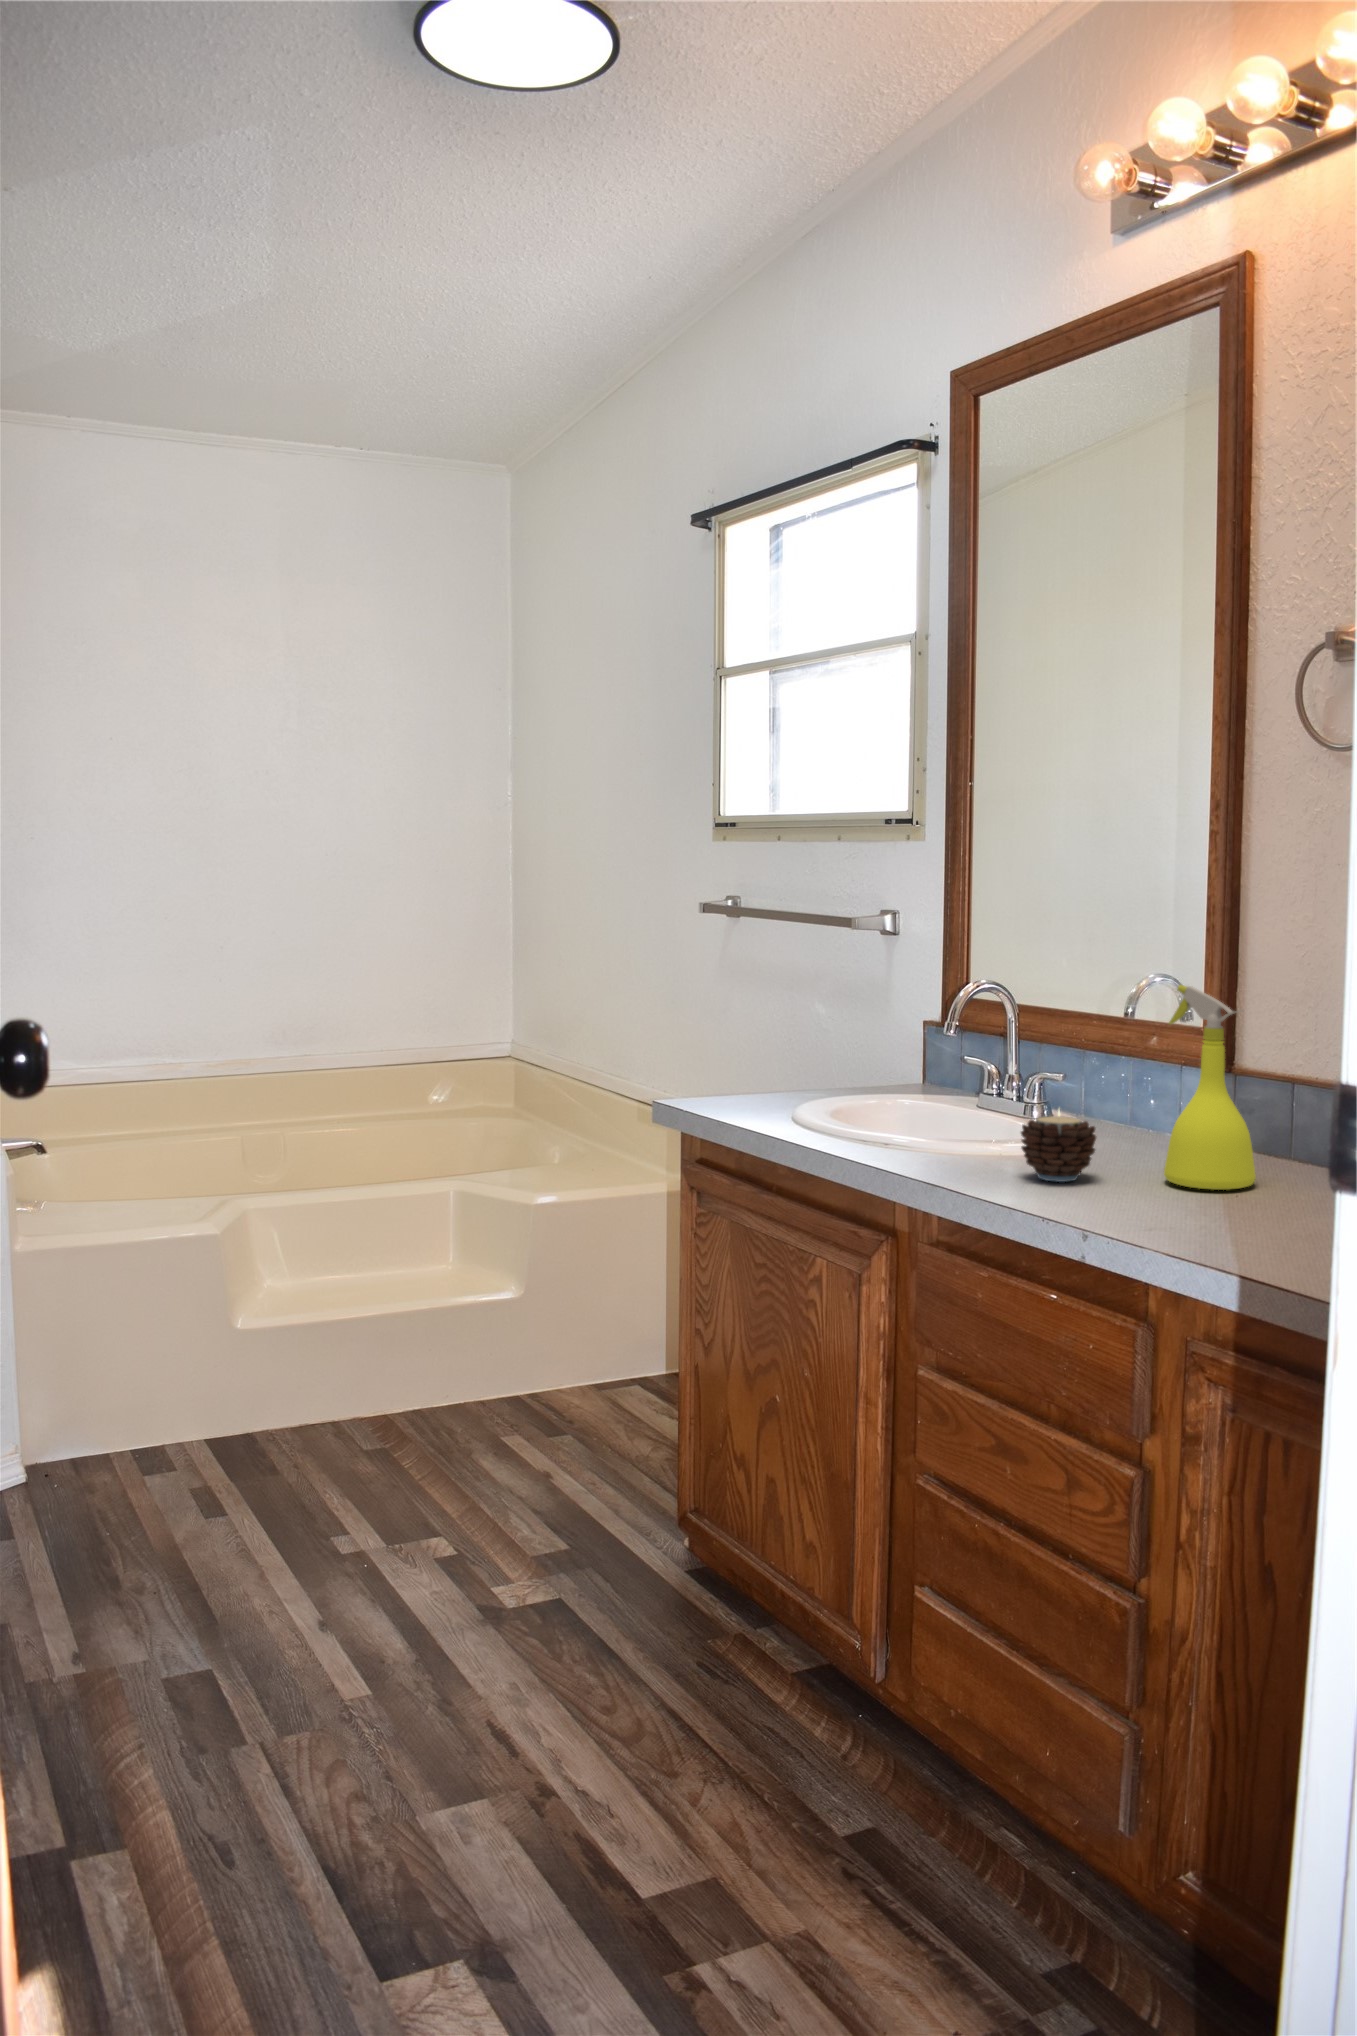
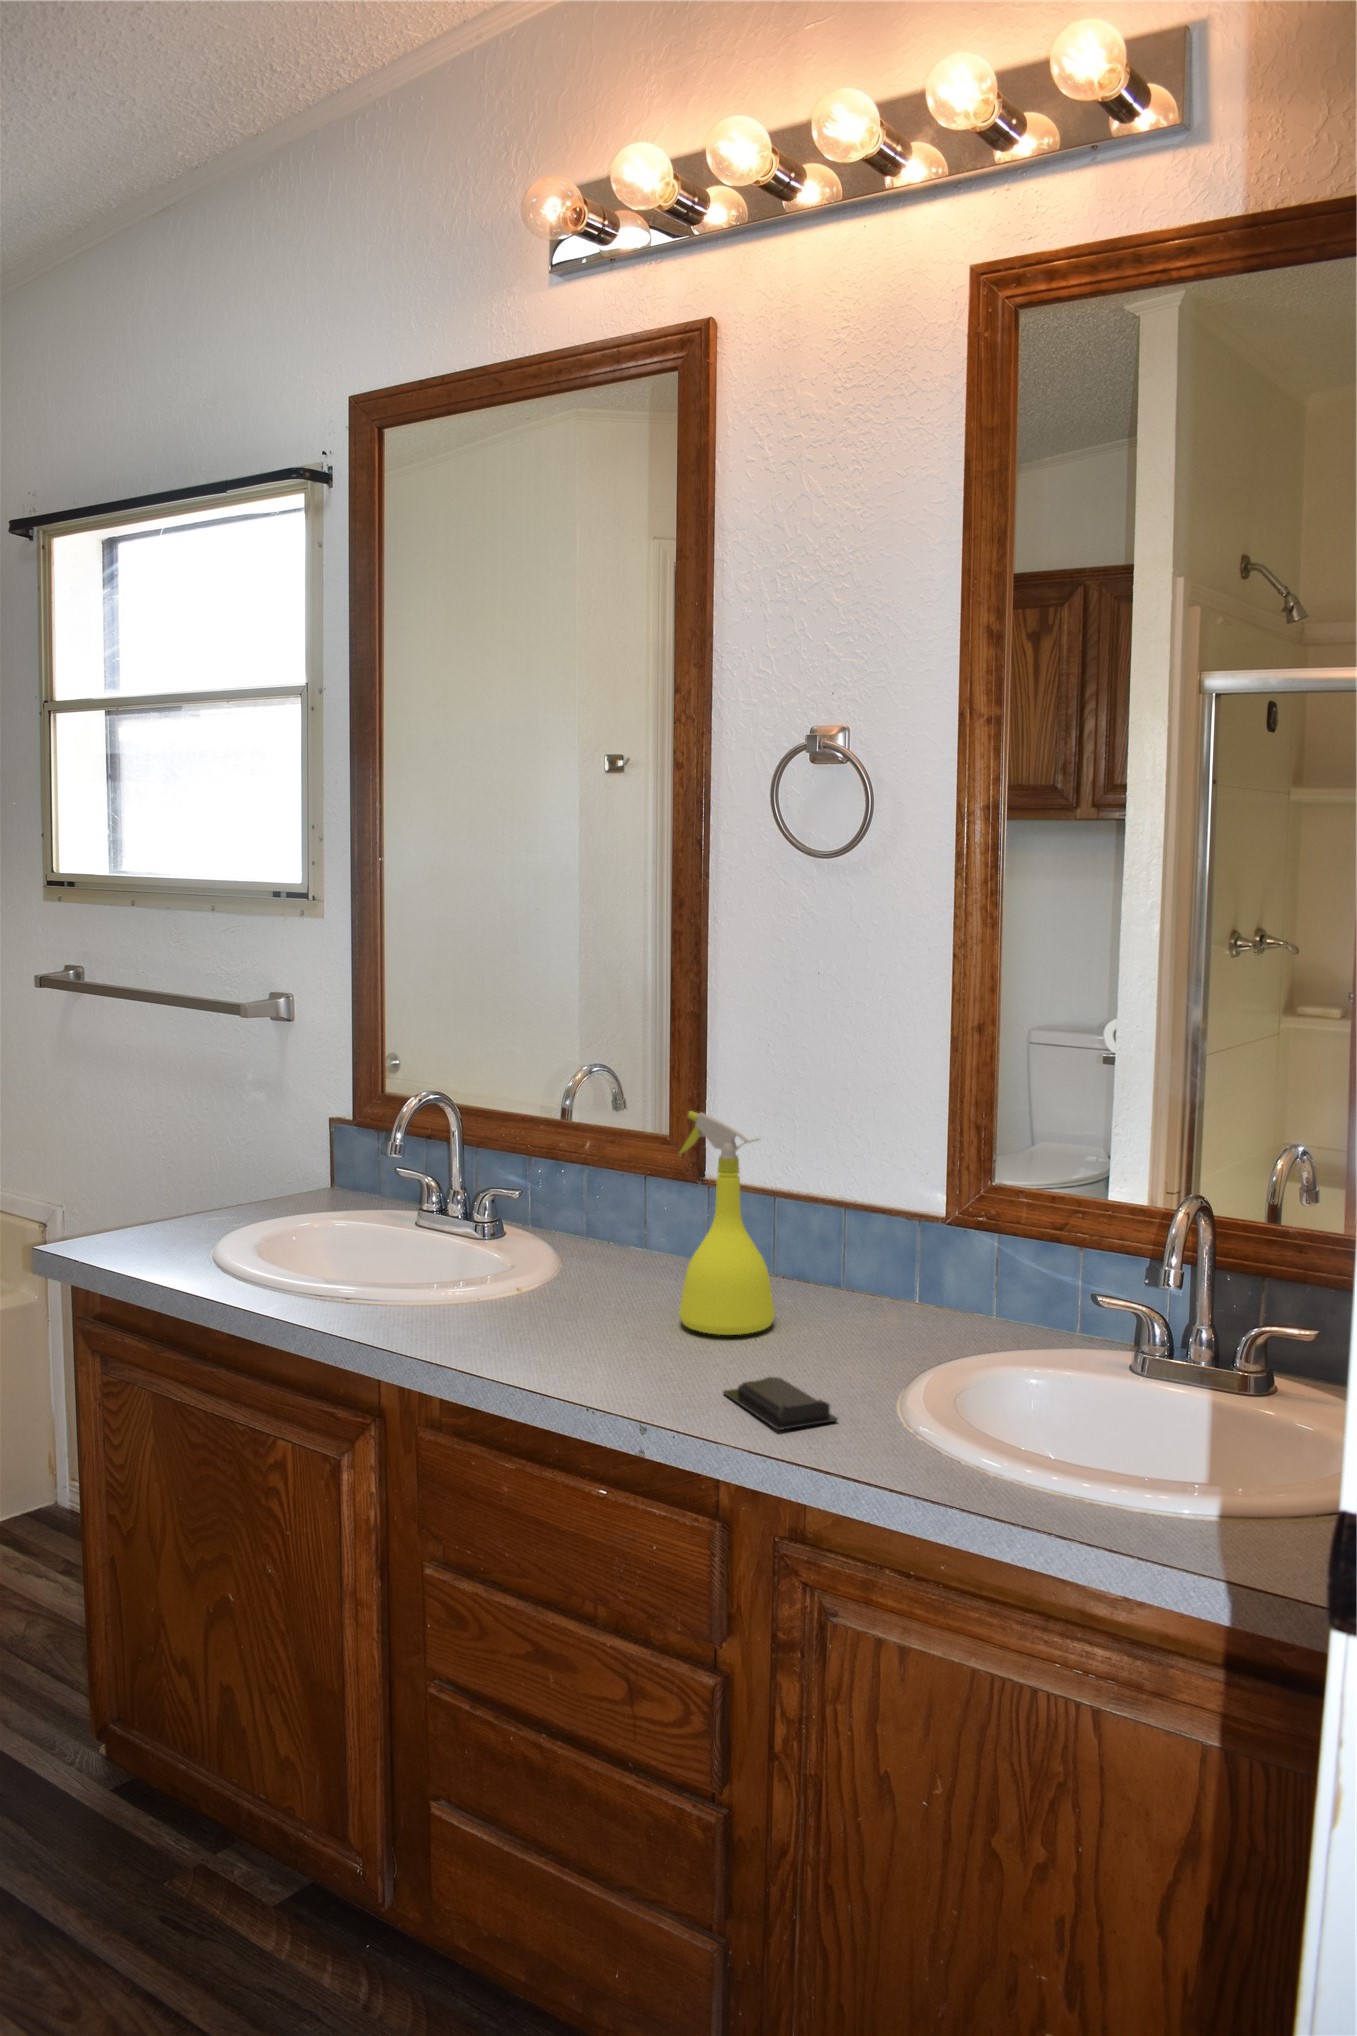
candle: present [1021,1111,1096,1182] -> none [524,1255,611,1340]
soap bar: none [1168,1211,1261,1246] -> present [723,1377,838,1430]

